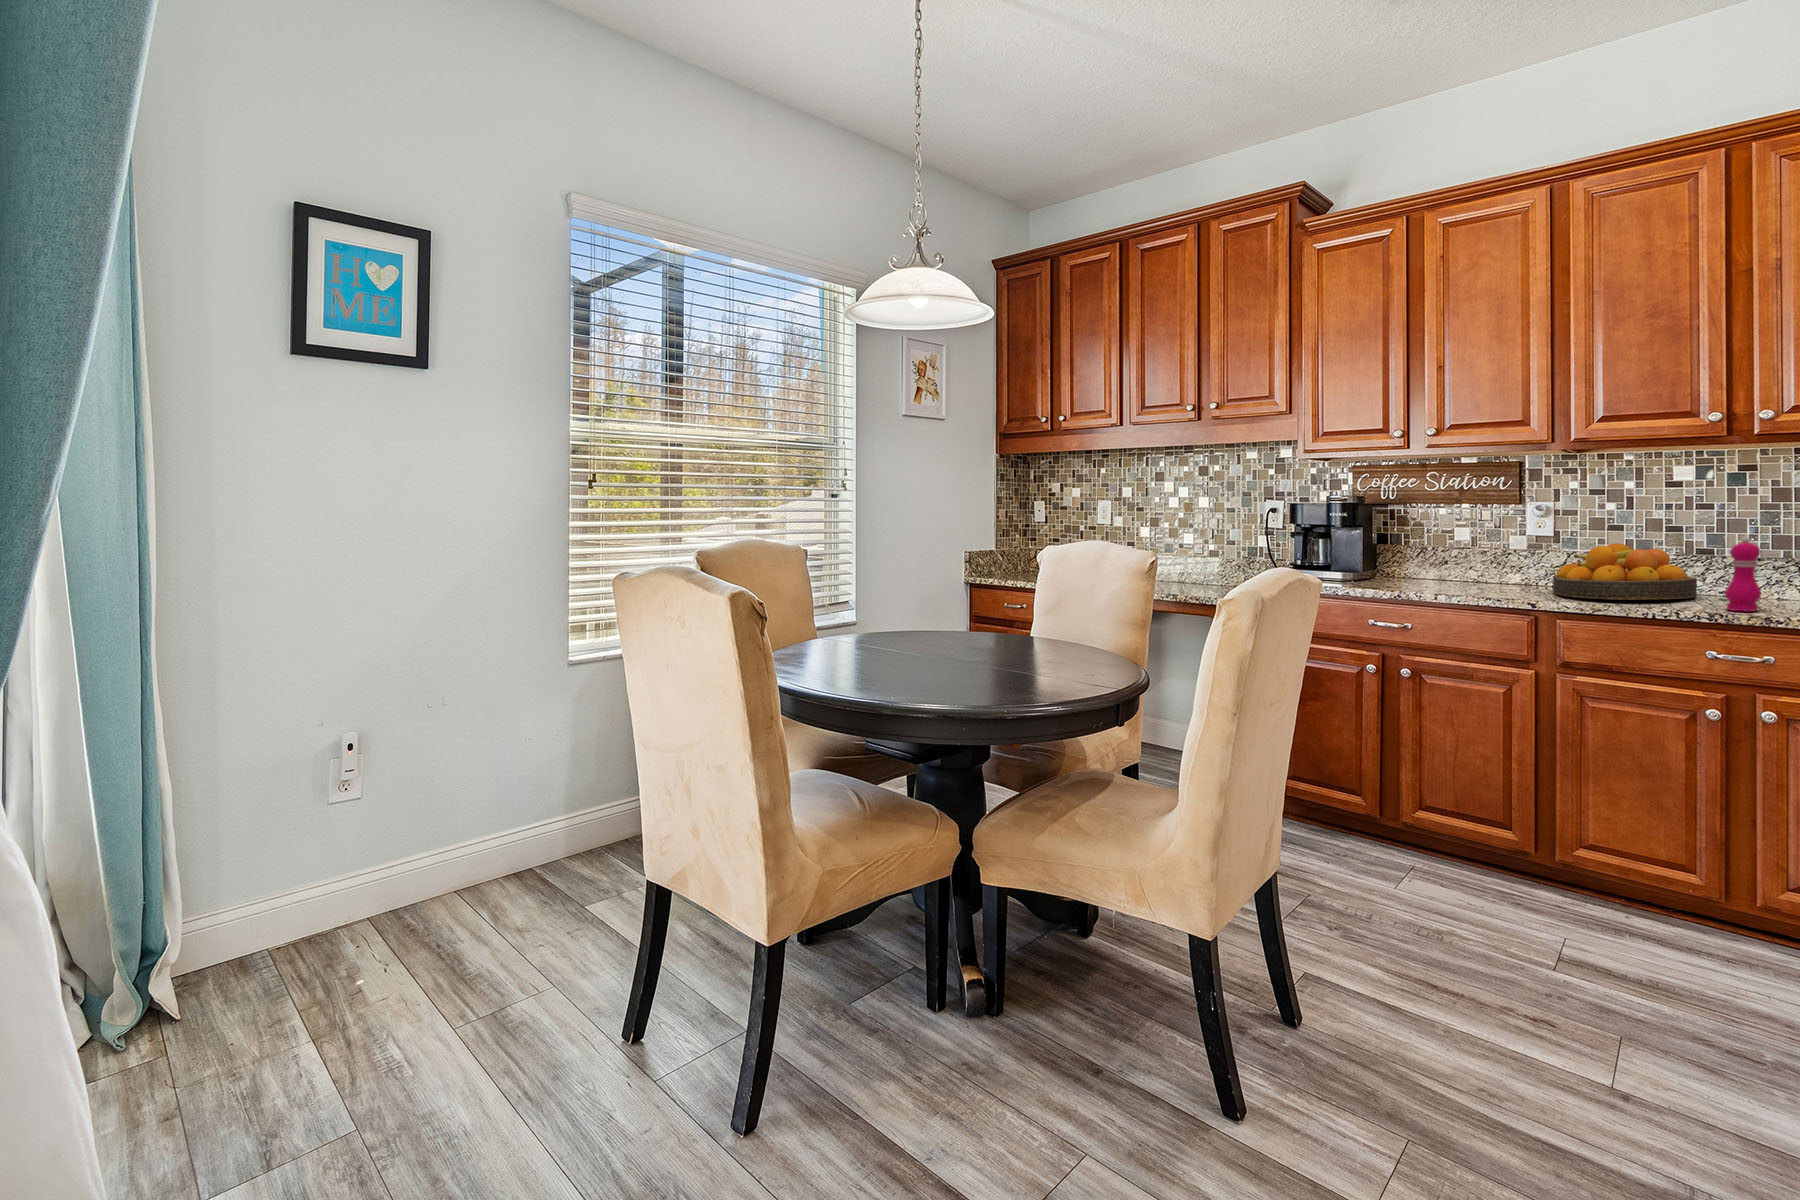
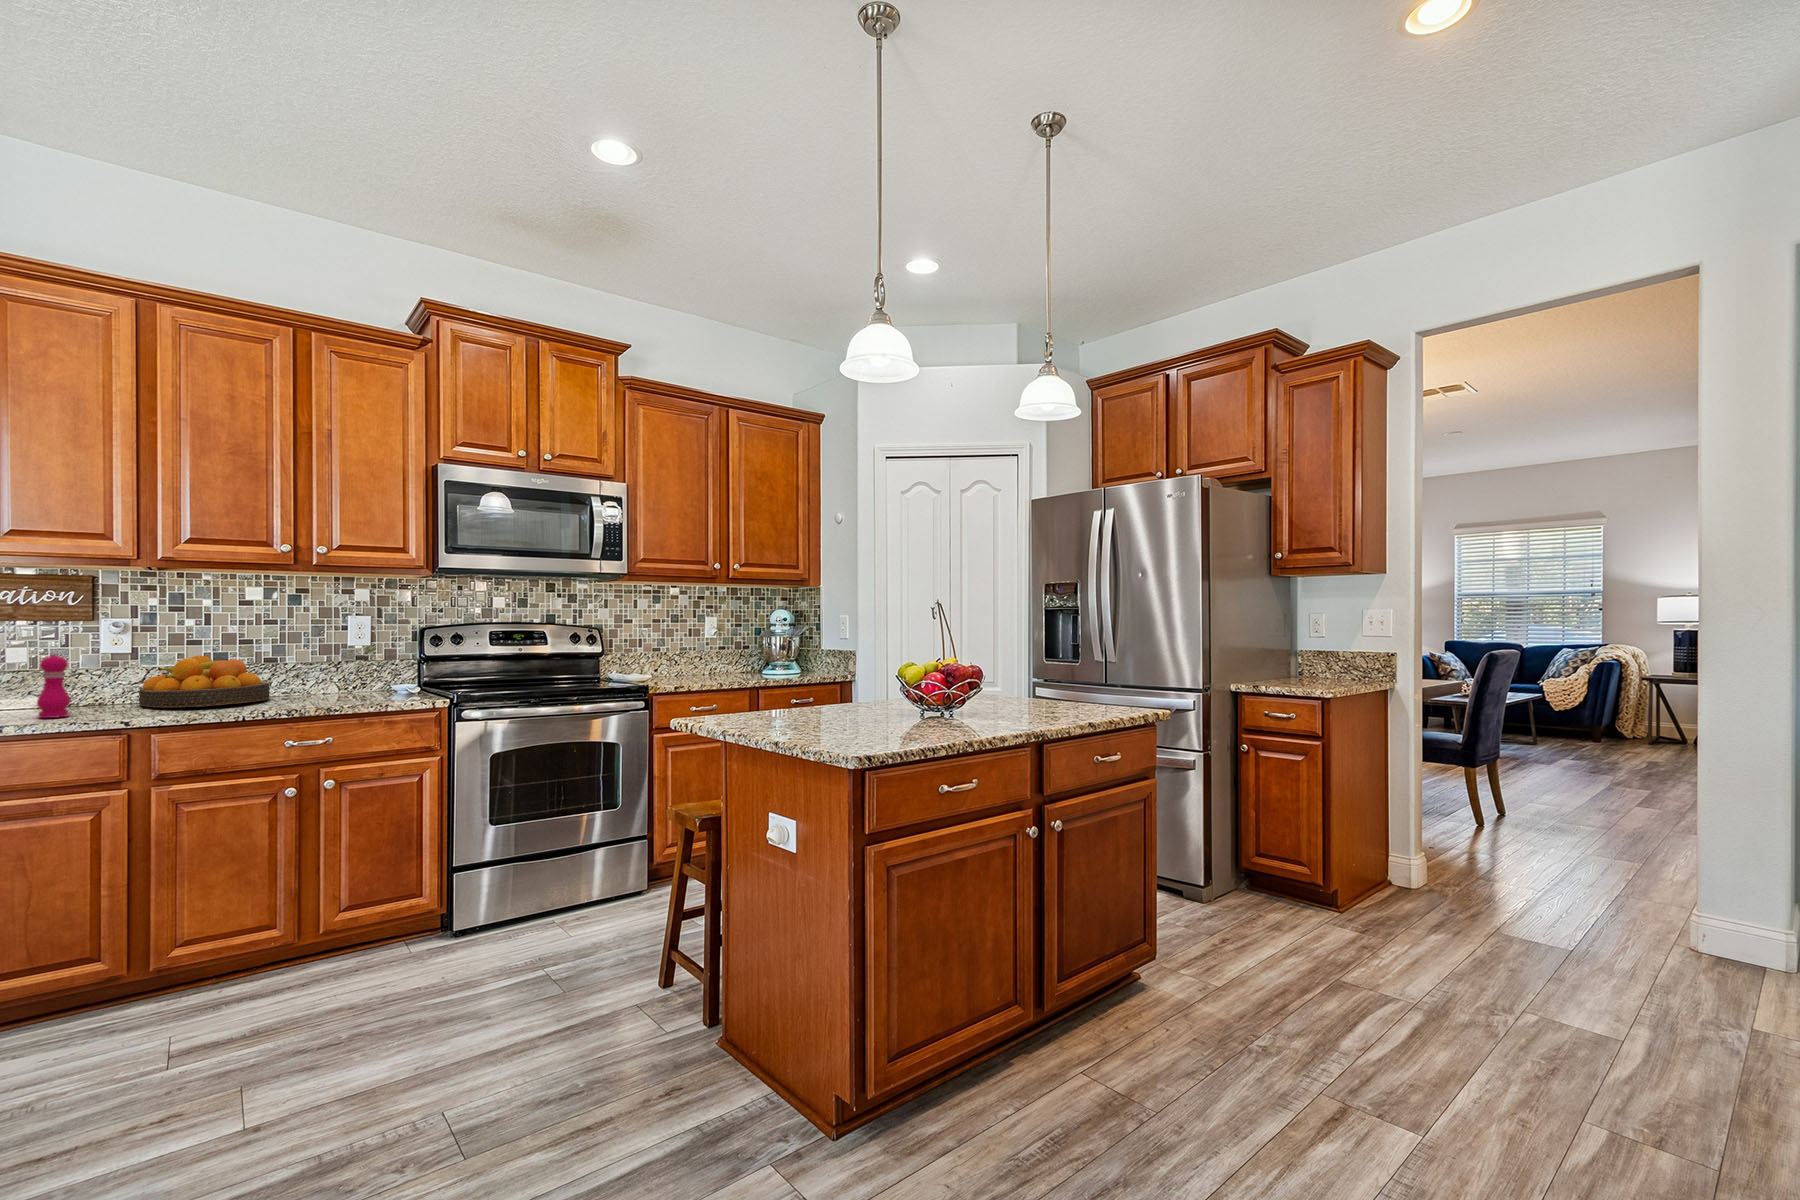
pepper mill: present [1725,537,1761,611] -> present [37,651,70,718]

